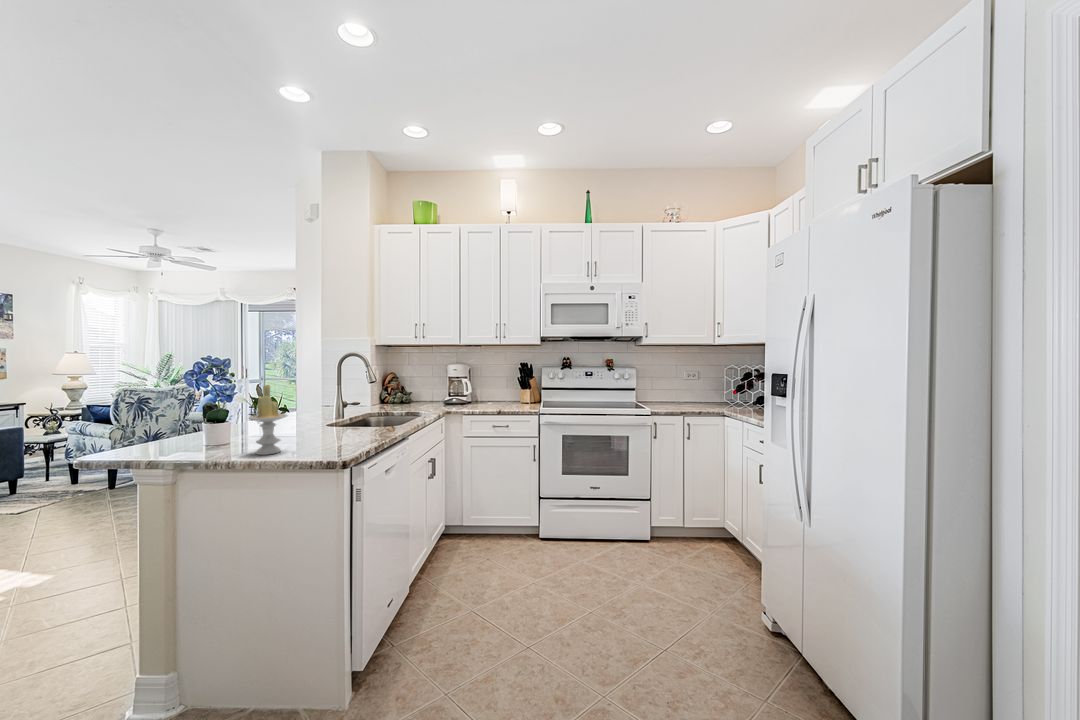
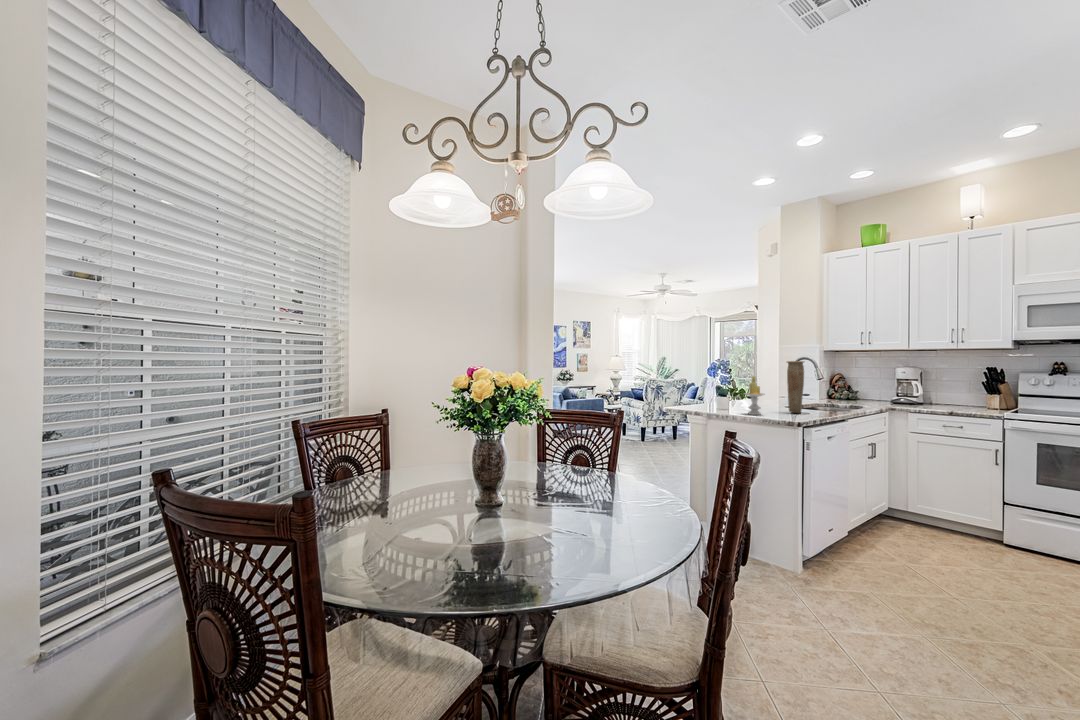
vase: none [324,358,352,438] -> present [787,361,804,413]

